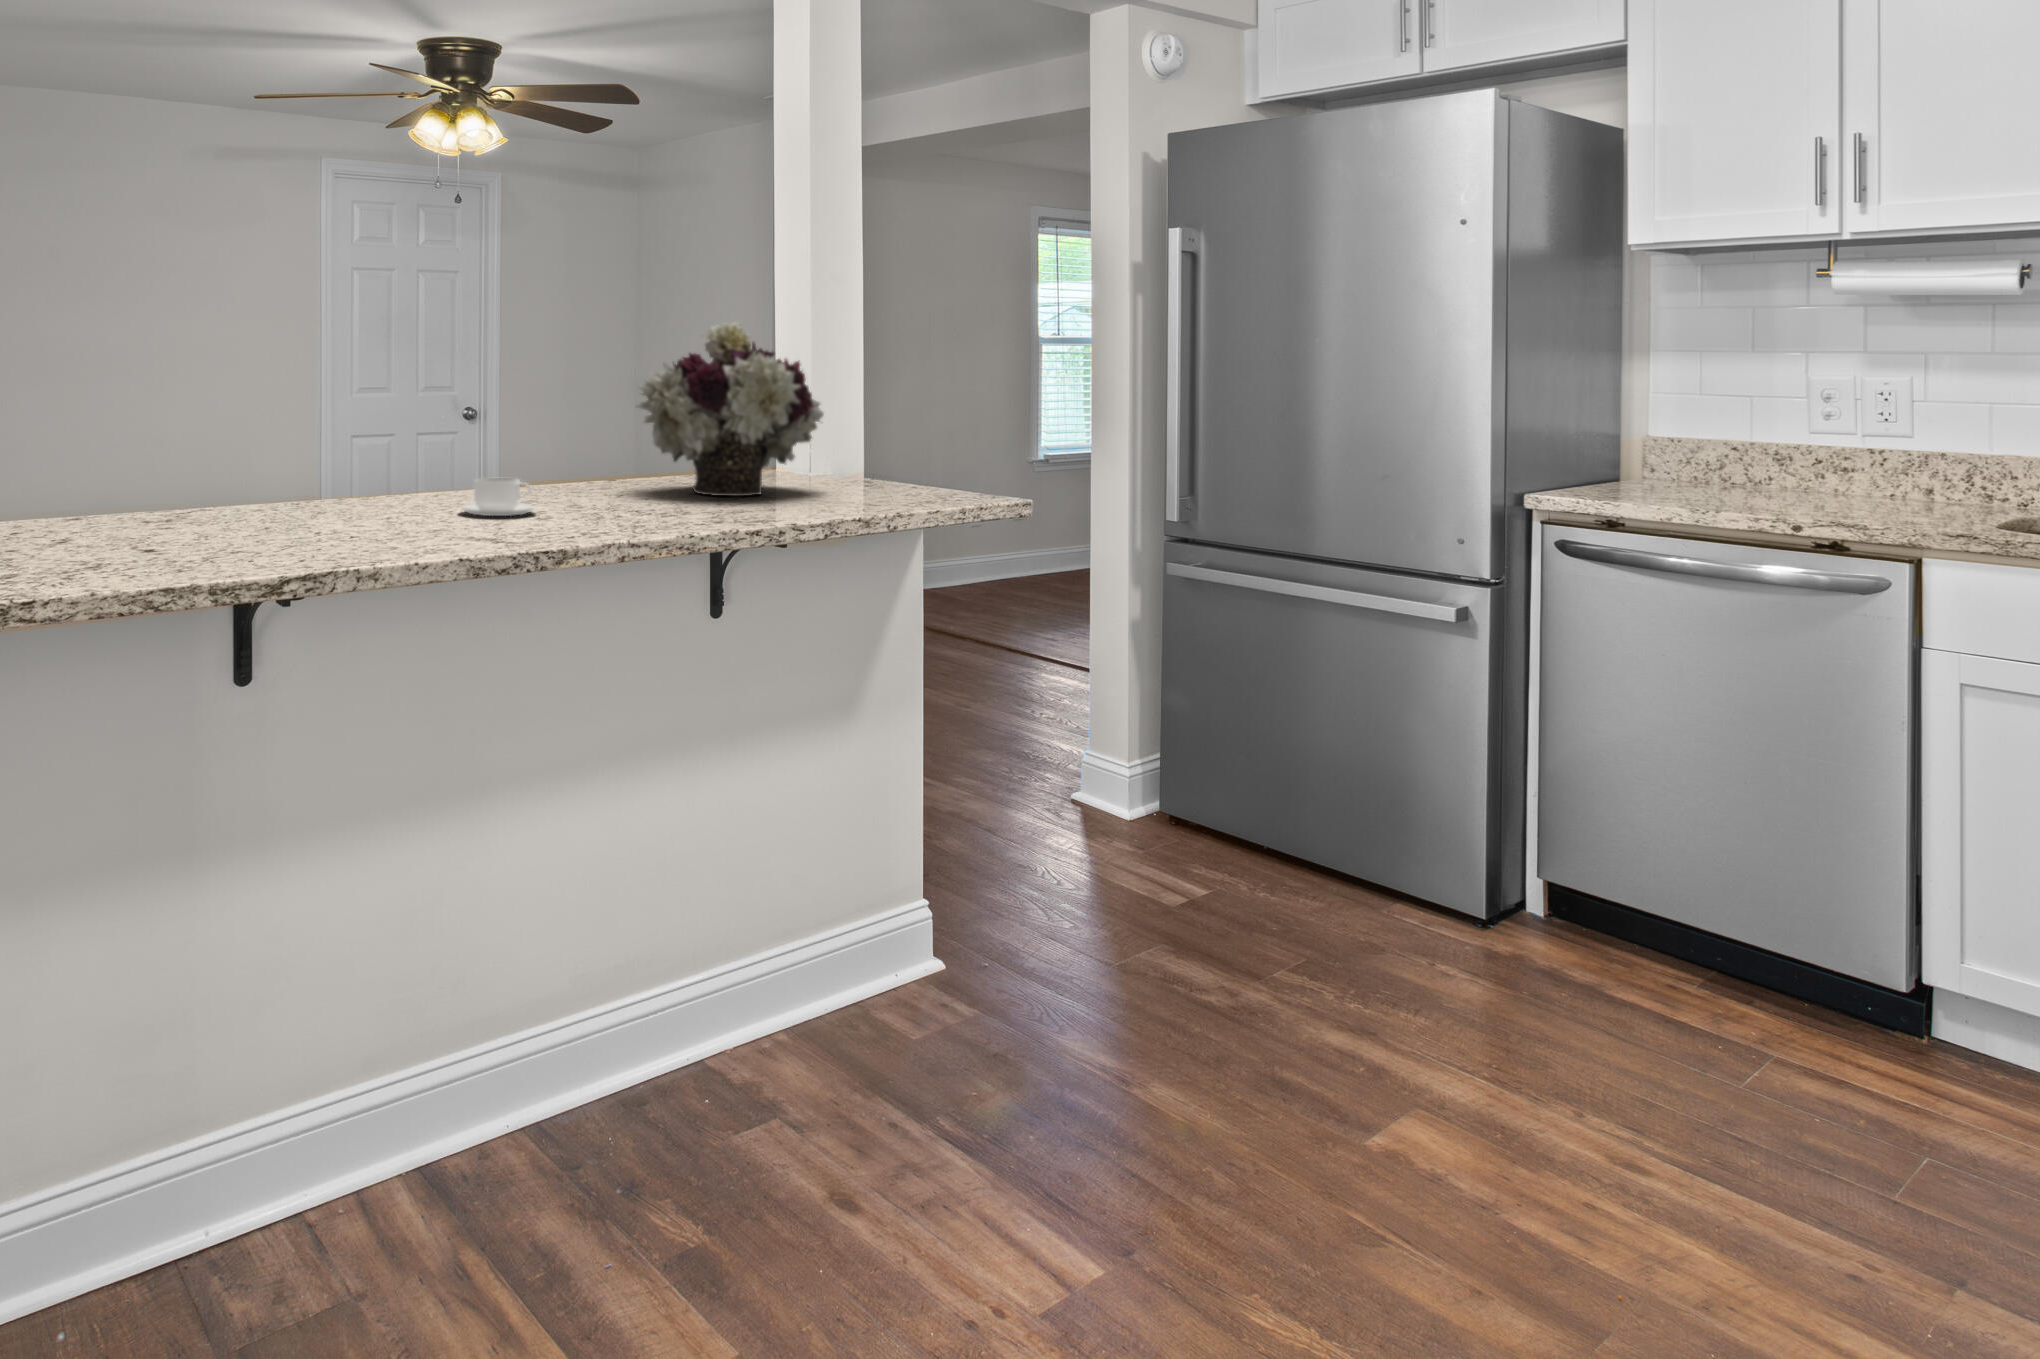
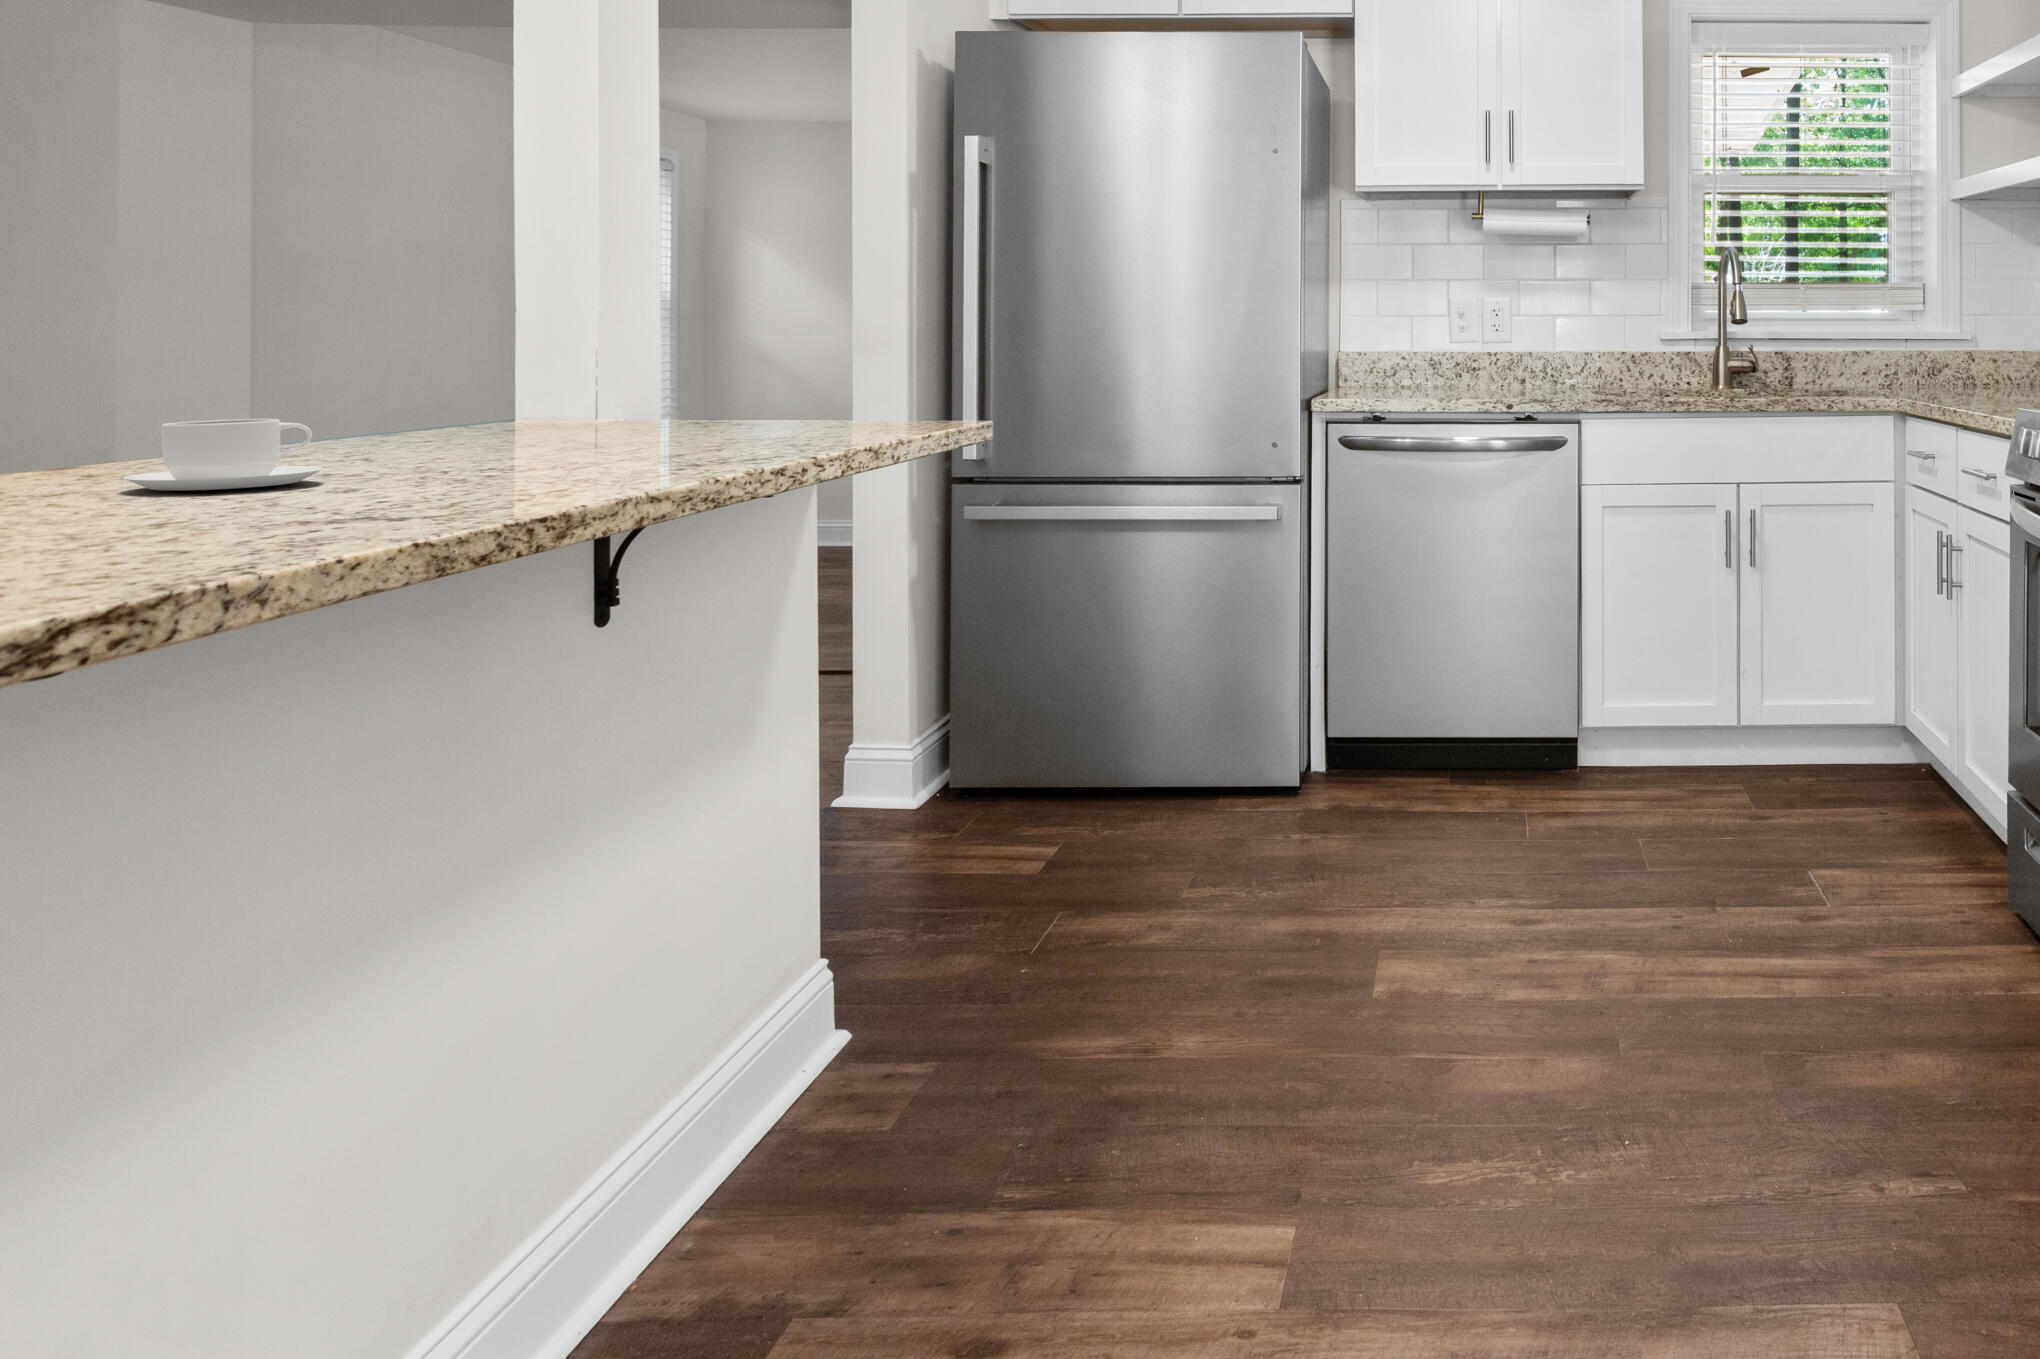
flower arrangement: present [636,322,824,496] -> none [395,177,723,442]

